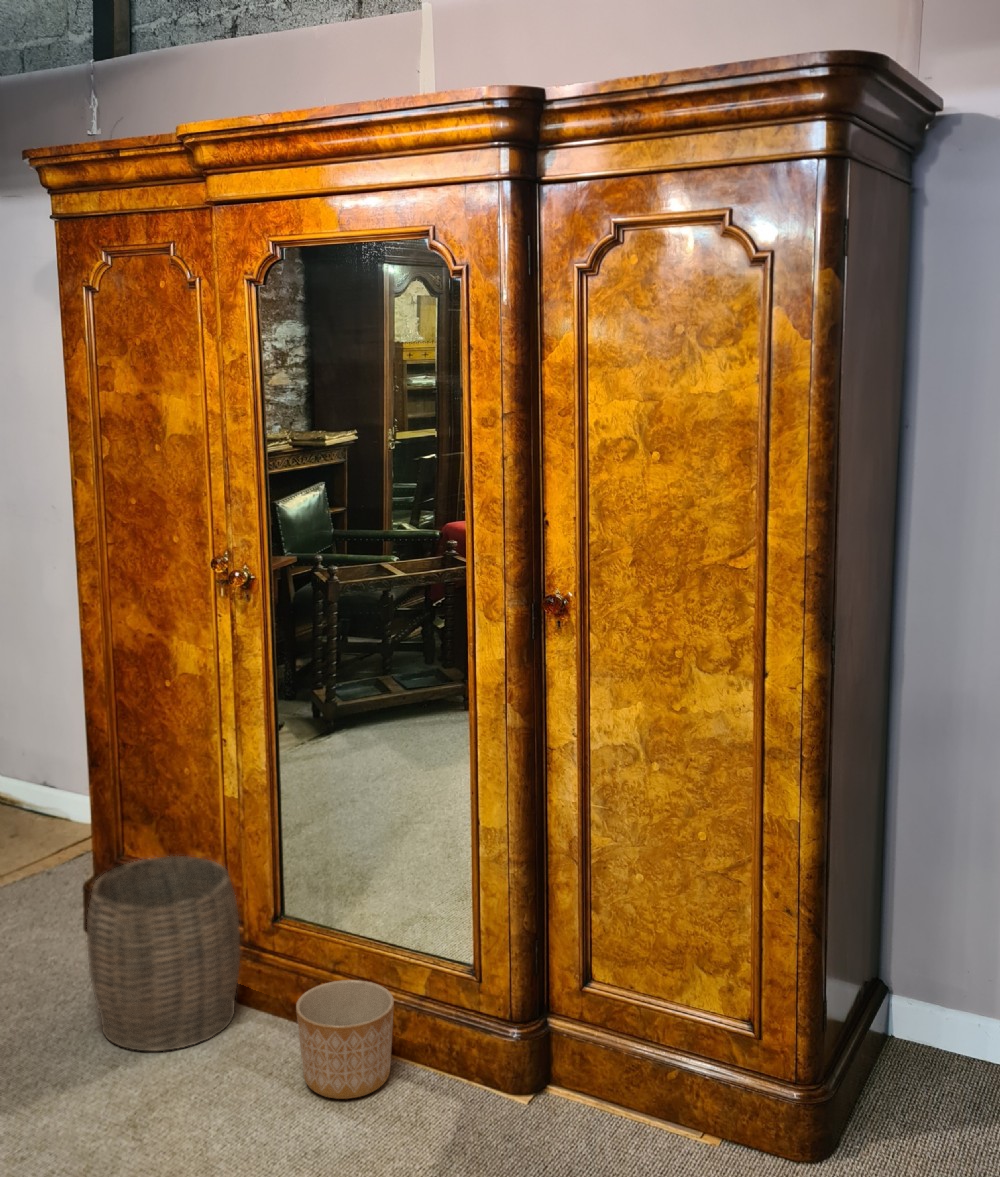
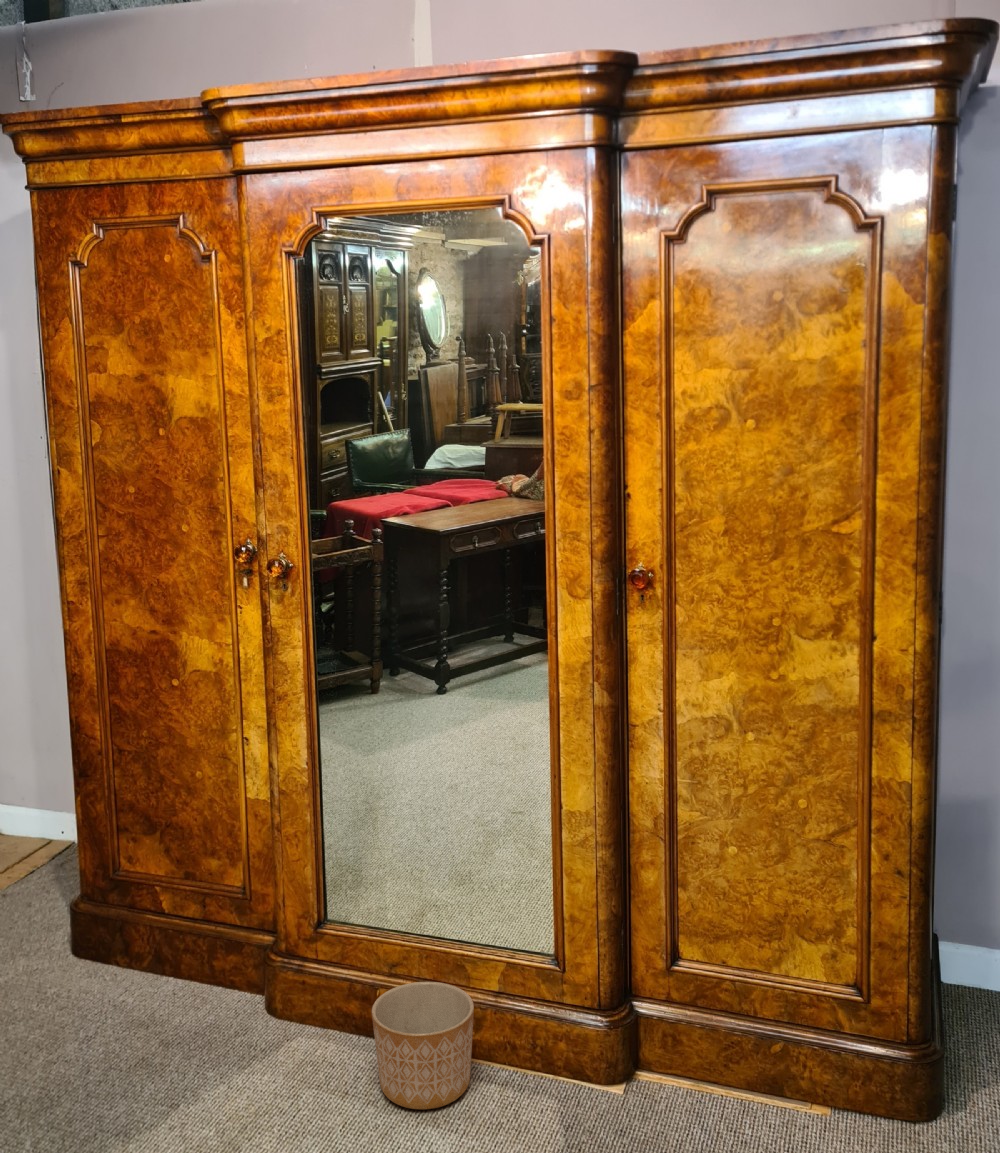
woven basket: present [87,856,240,1051] -> none [118,868,281,1082]

